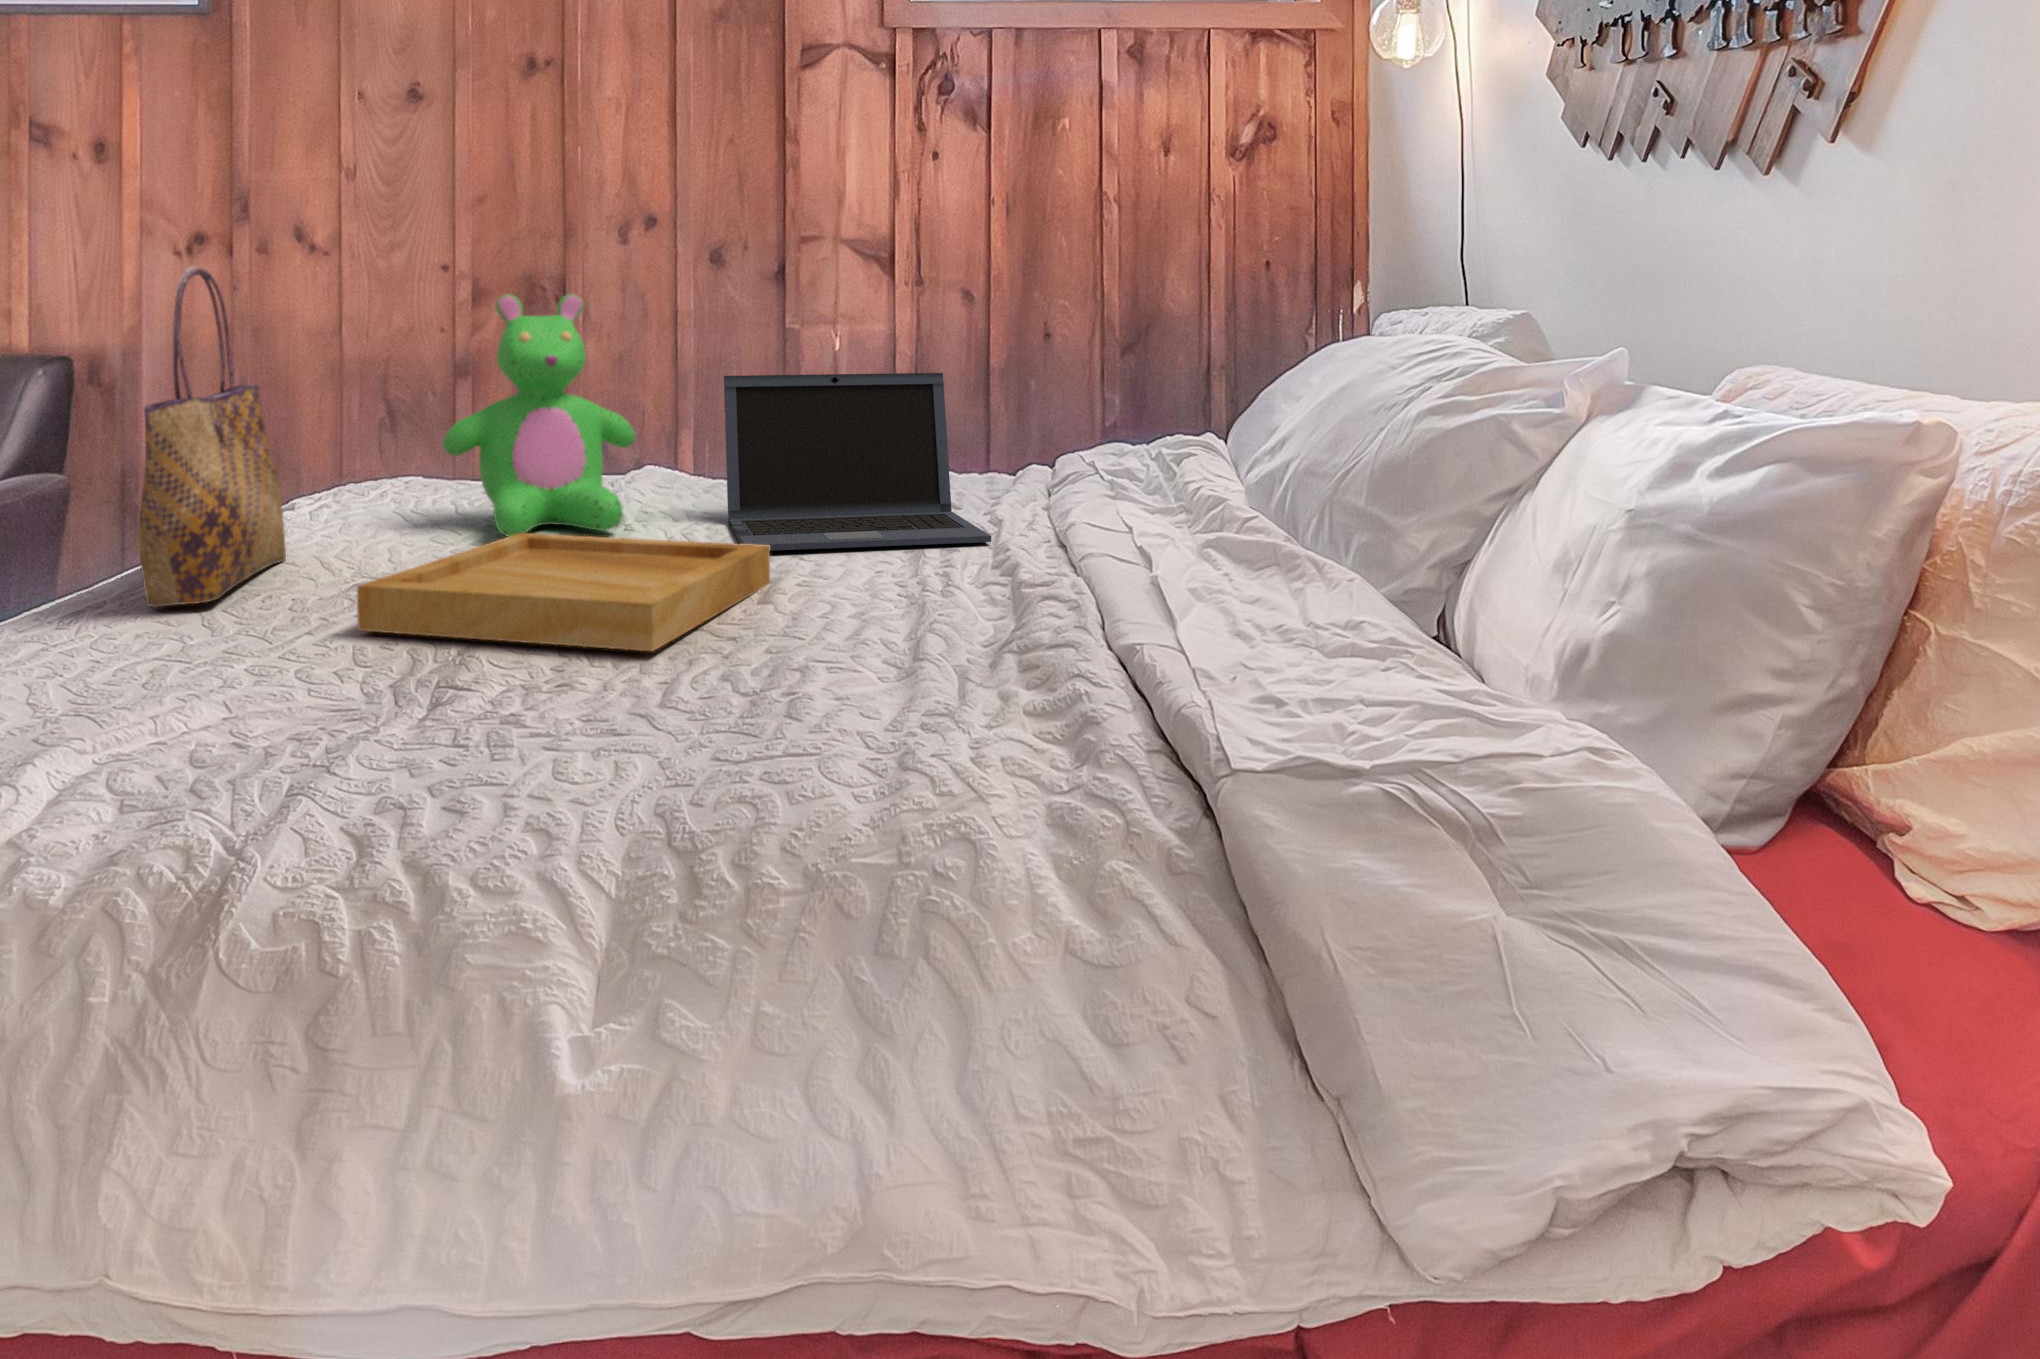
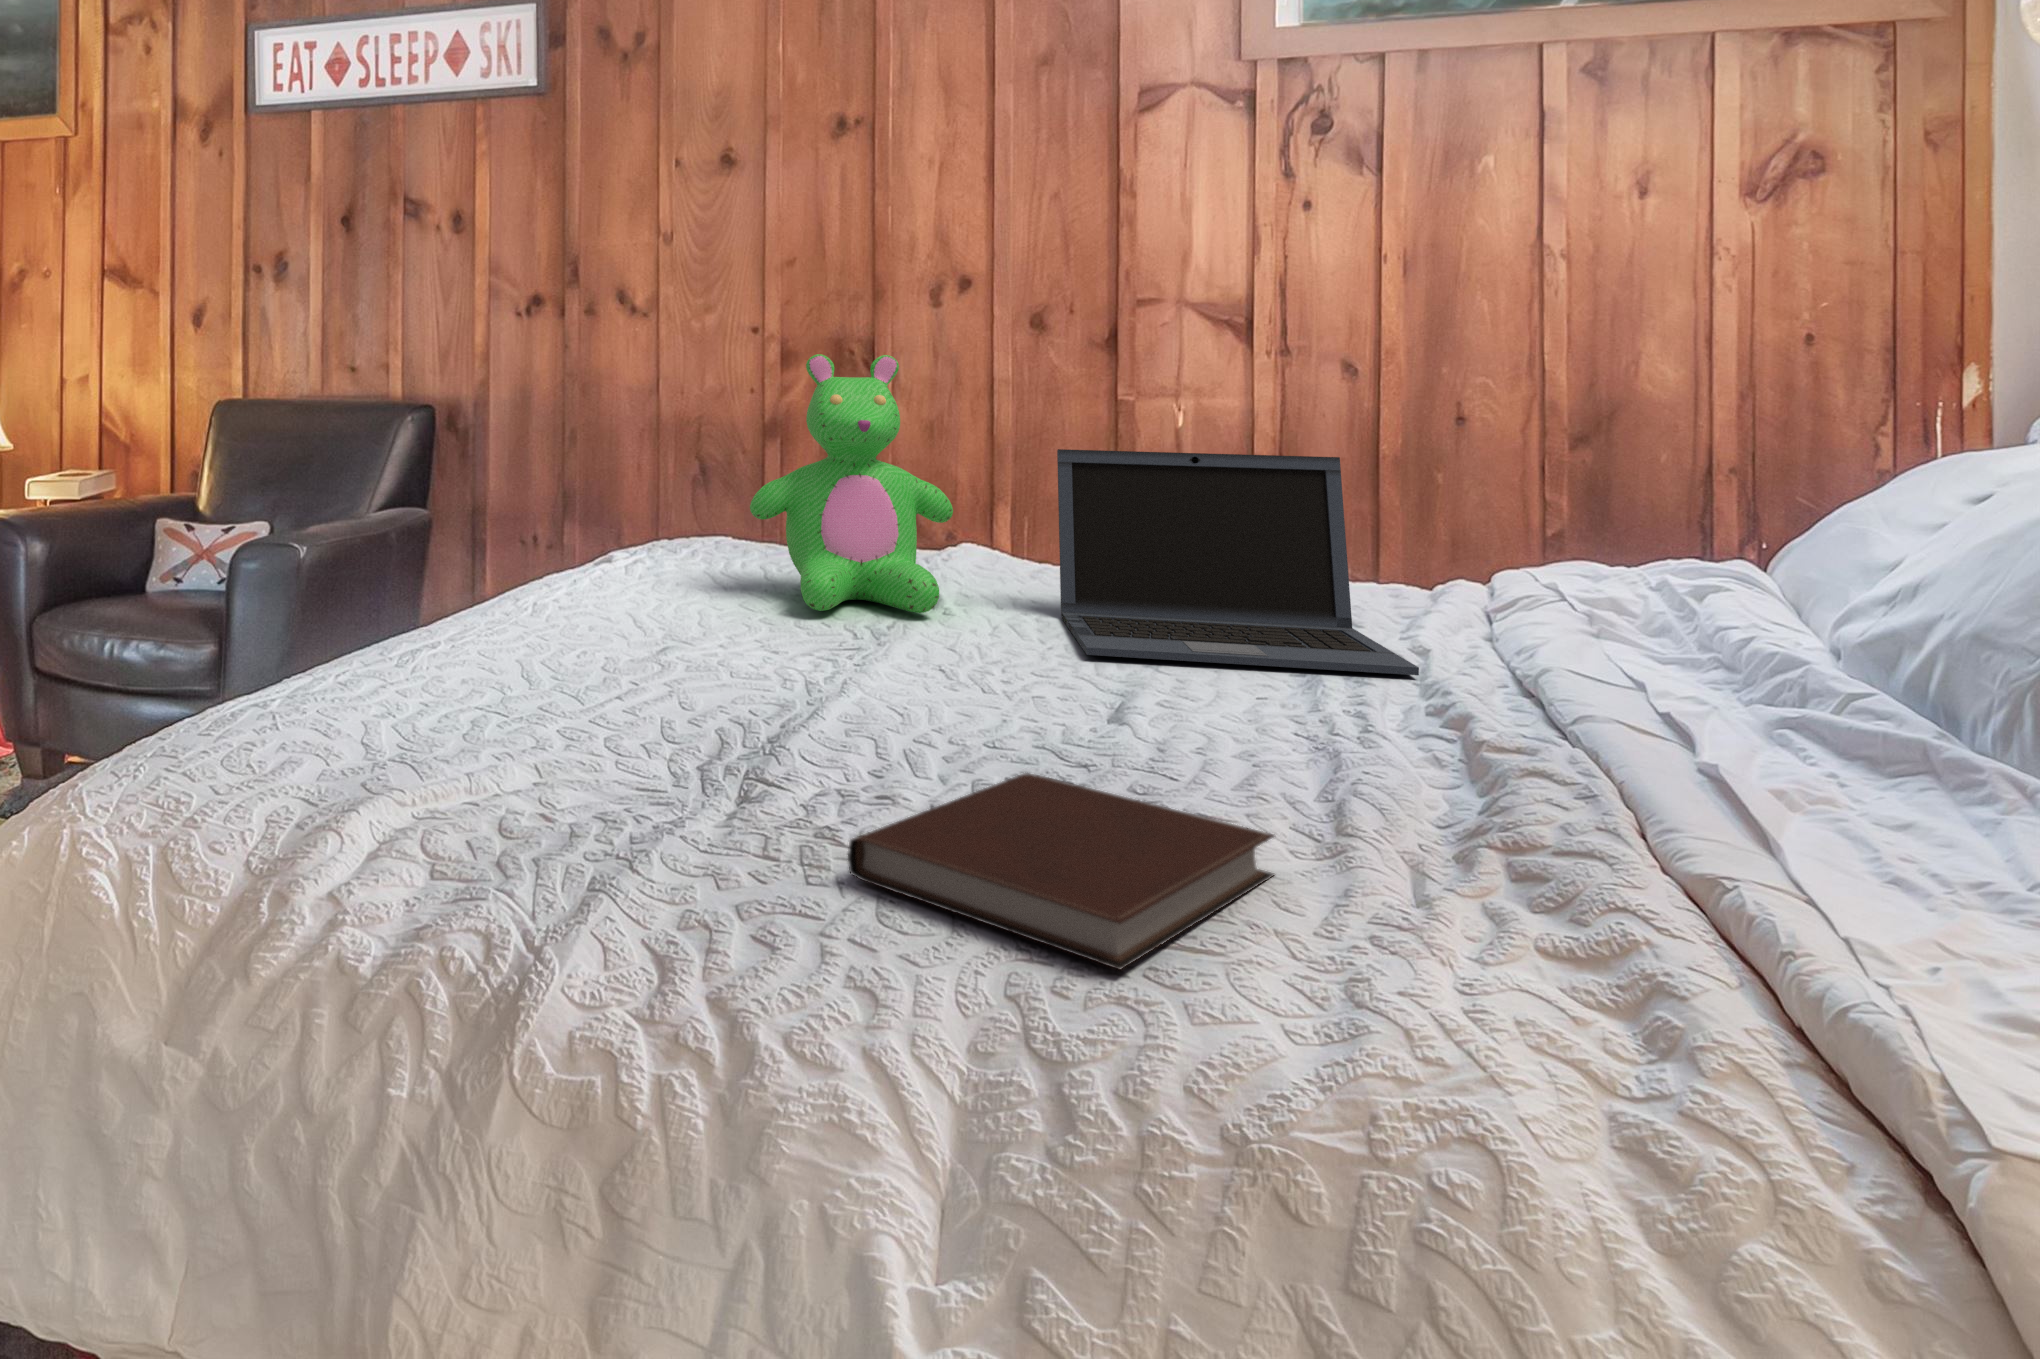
tote bag: present [138,267,286,607] -> none [467,323,598,652]
tray: present [357,533,770,651] -> none [664,609,1122,772]
notebook: none [530,647,866,777] -> present [848,774,1274,969]

